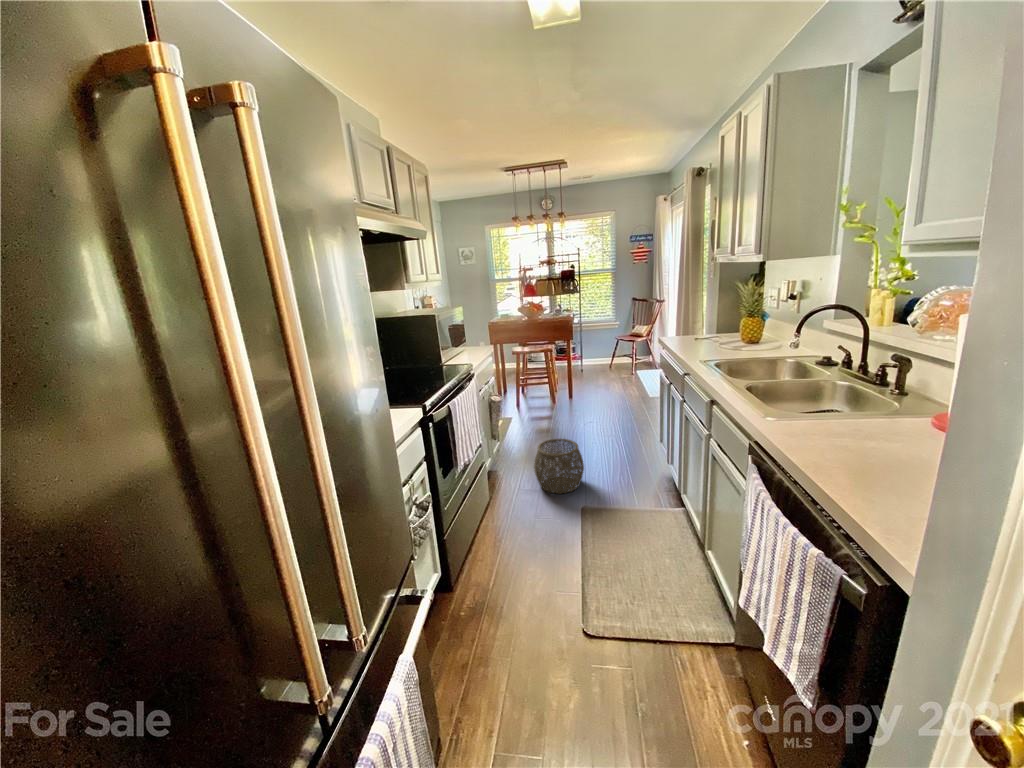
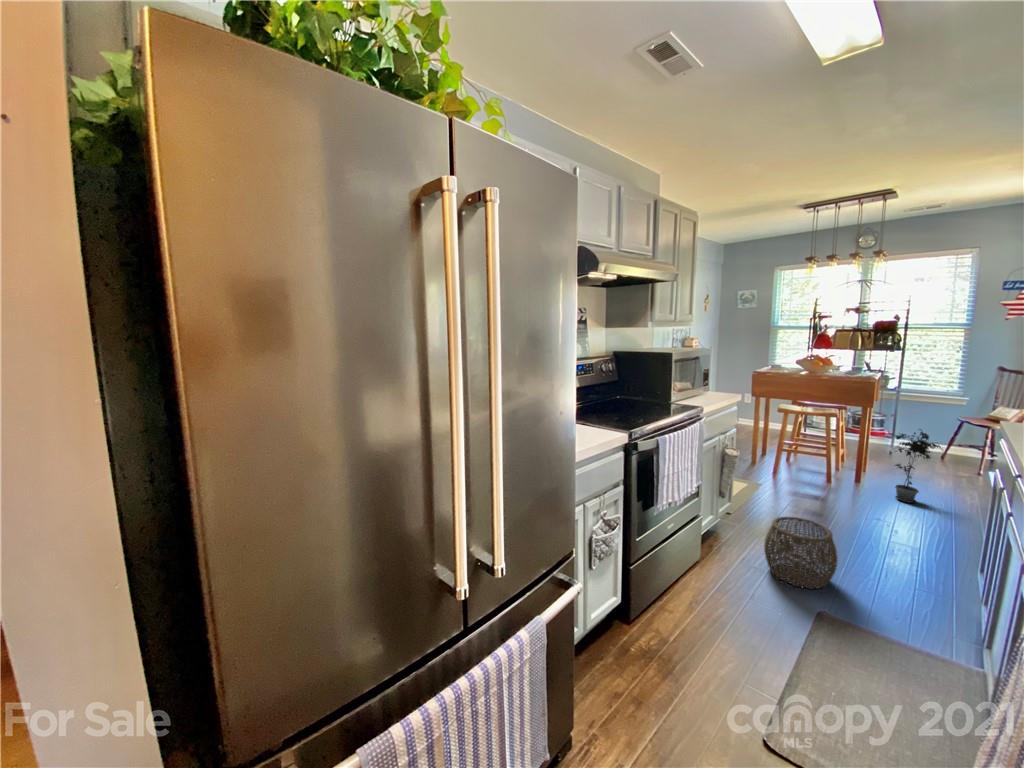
potted plant: none [588,350,617,404] -> present [895,429,942,503]

